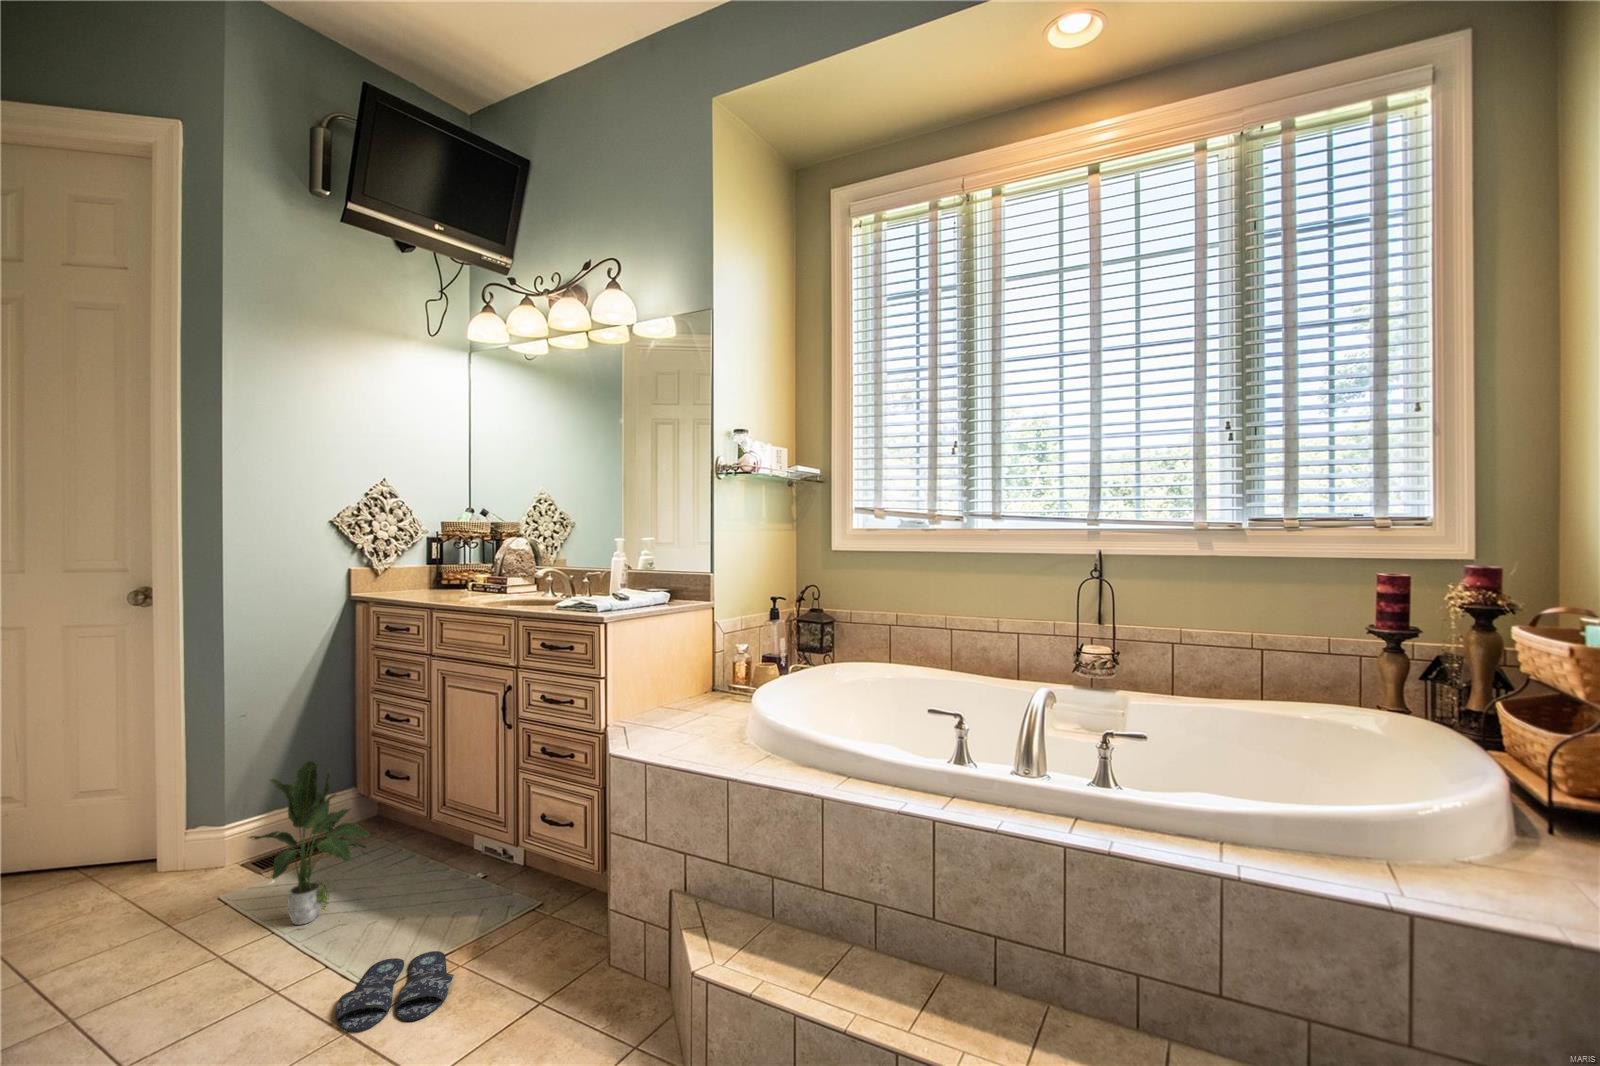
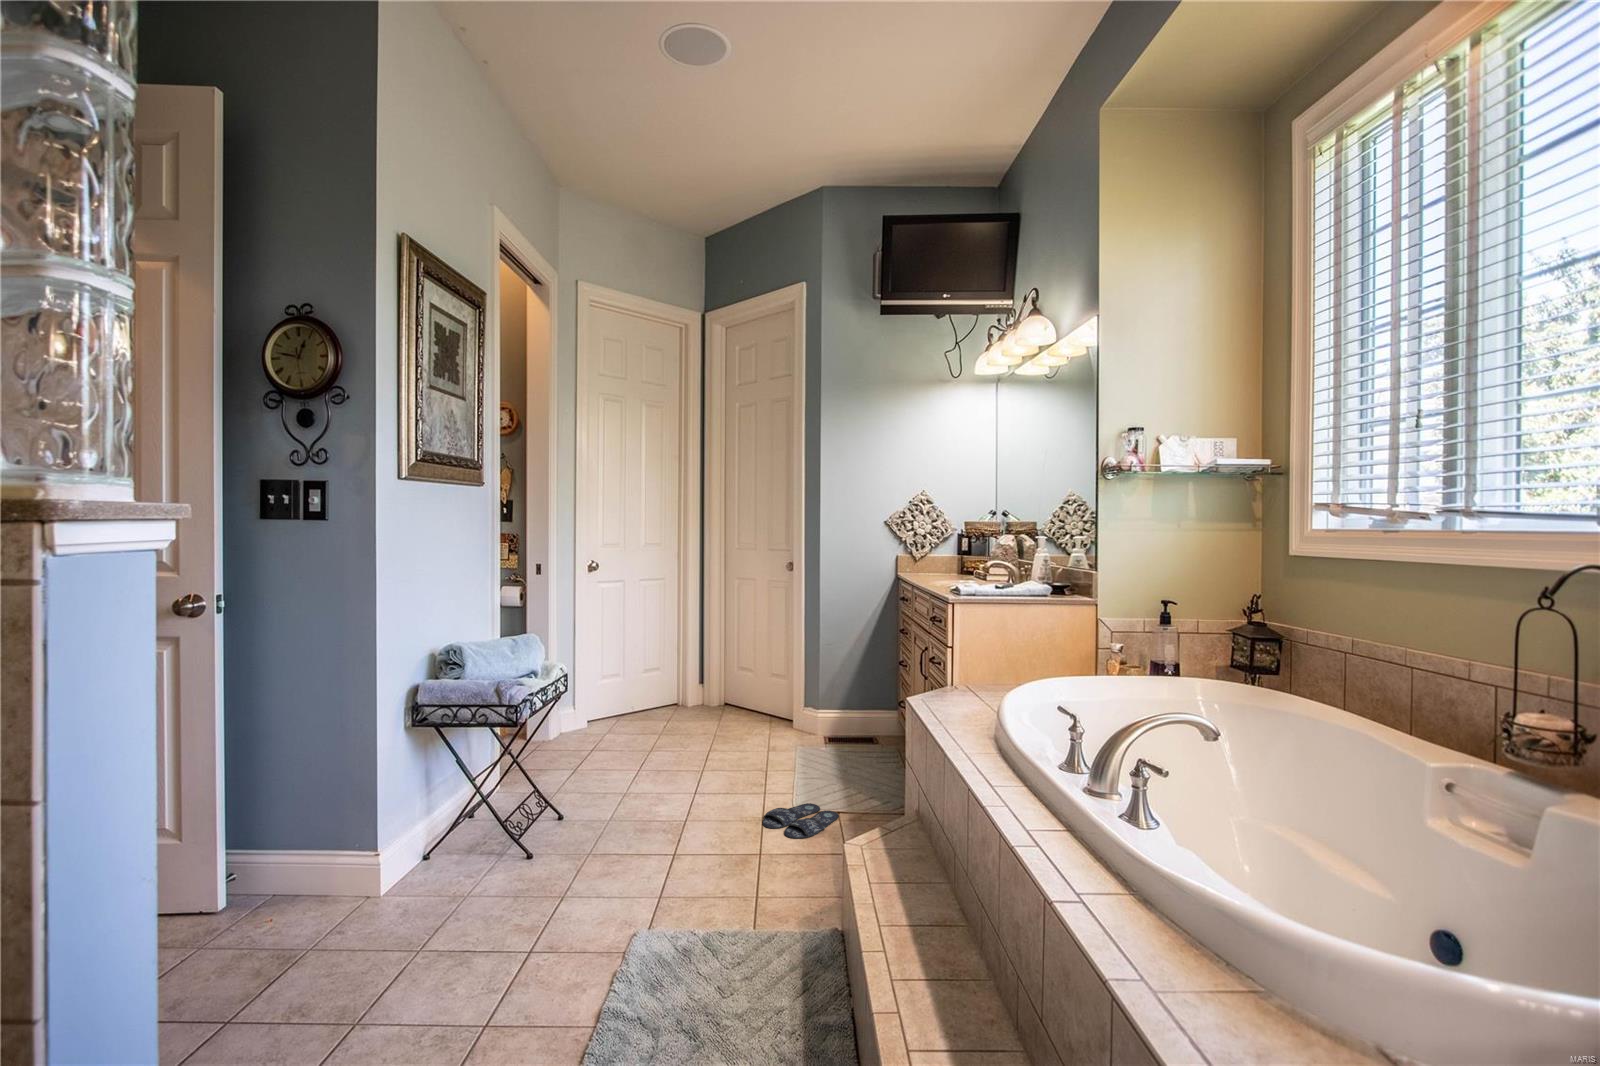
potted plant: present [249,761,371,925] -> none [780,671,853,771]

